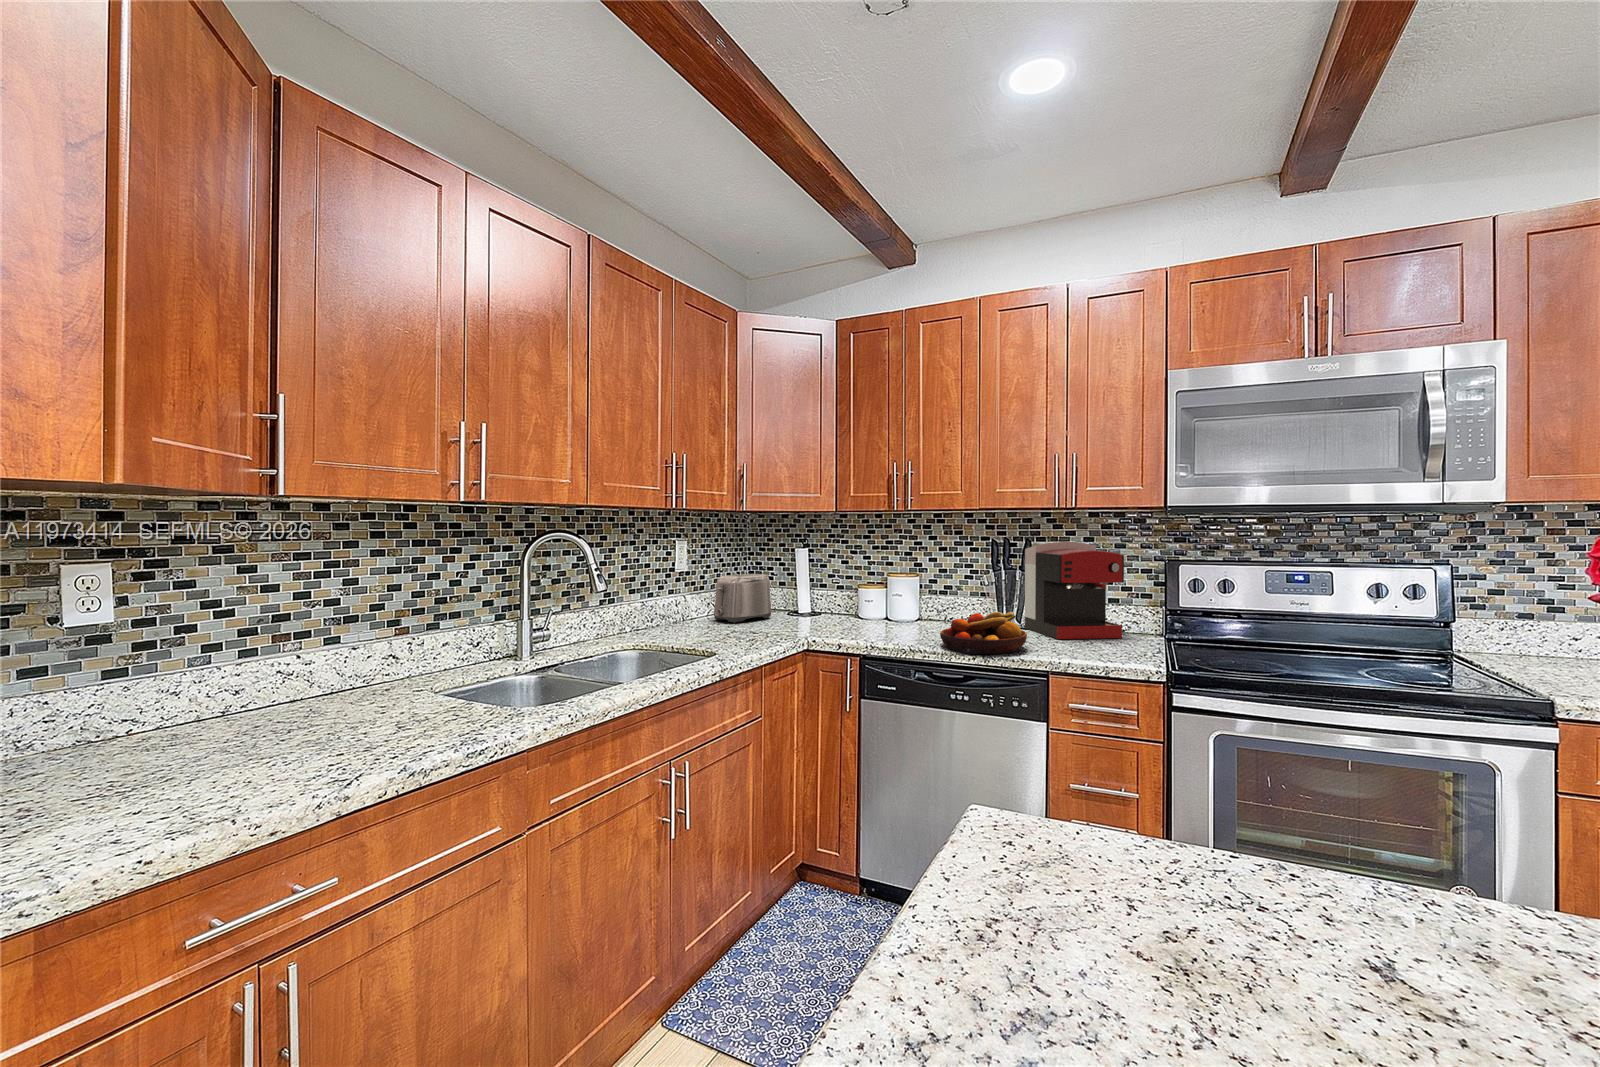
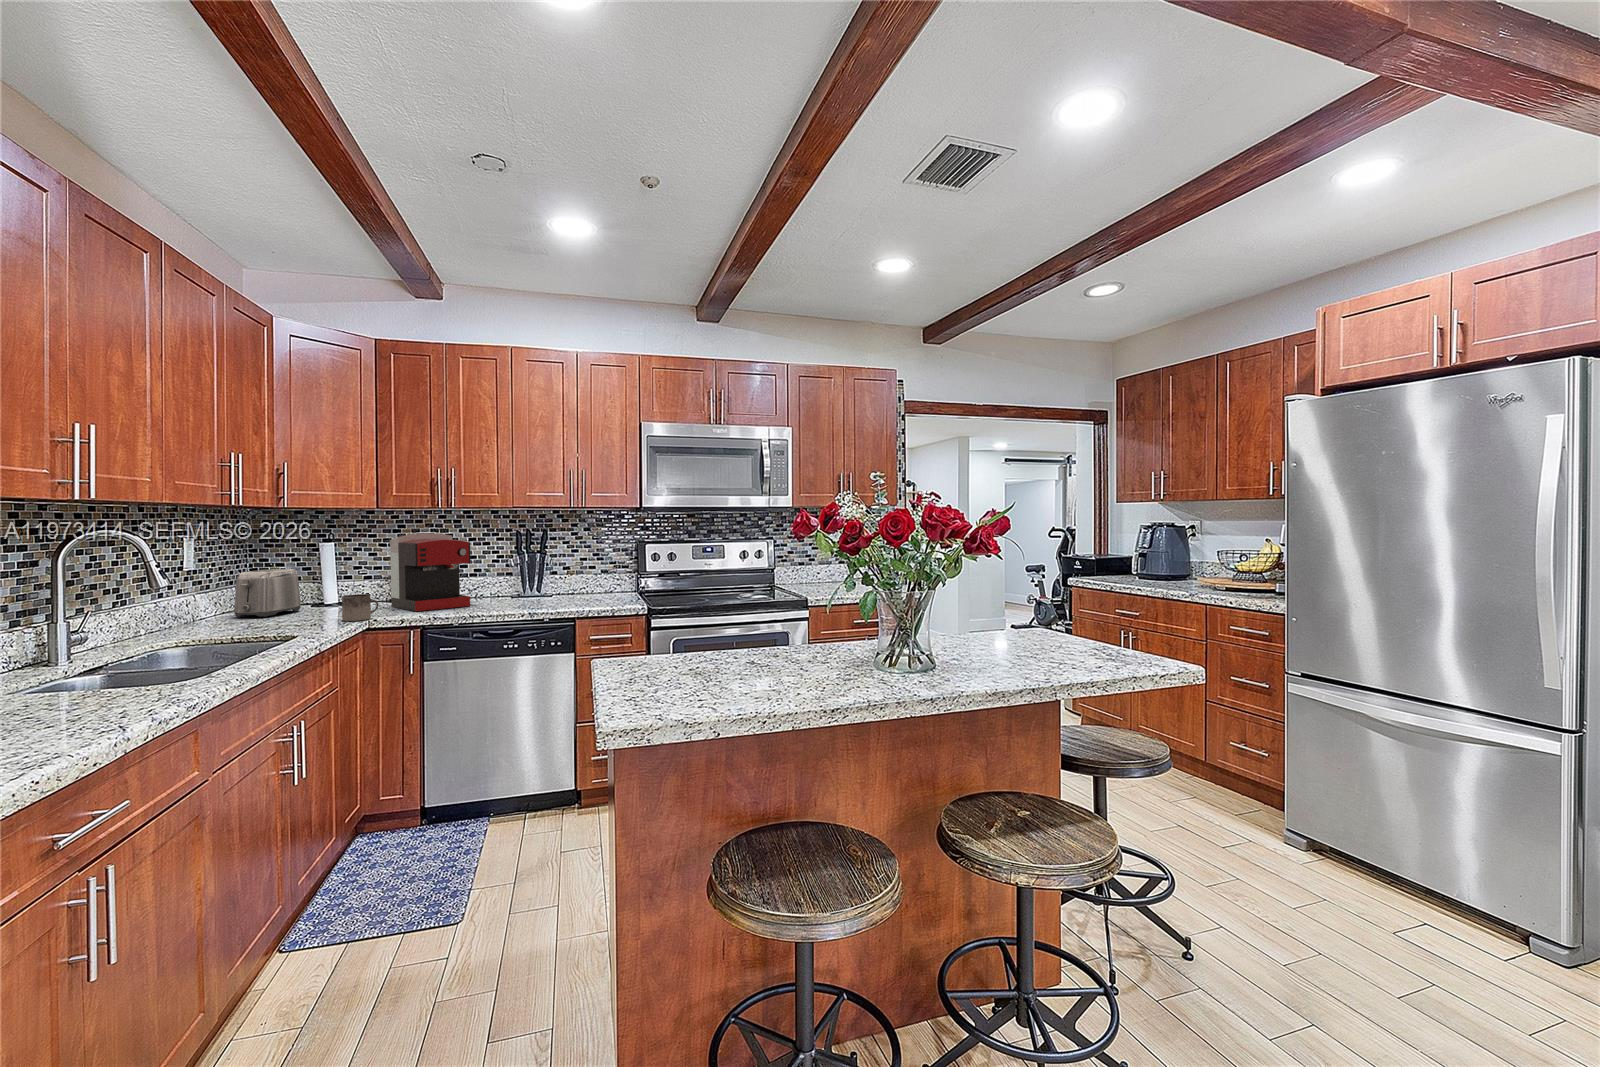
coffee maker: present [1025,541,1124,639] -> present [390,533,471,611]
mug: none [784,609,820,639] -> present [342,594,379,621]
fruit bowl: present [940,612,1027,654] -> none [490,583,557,613]

